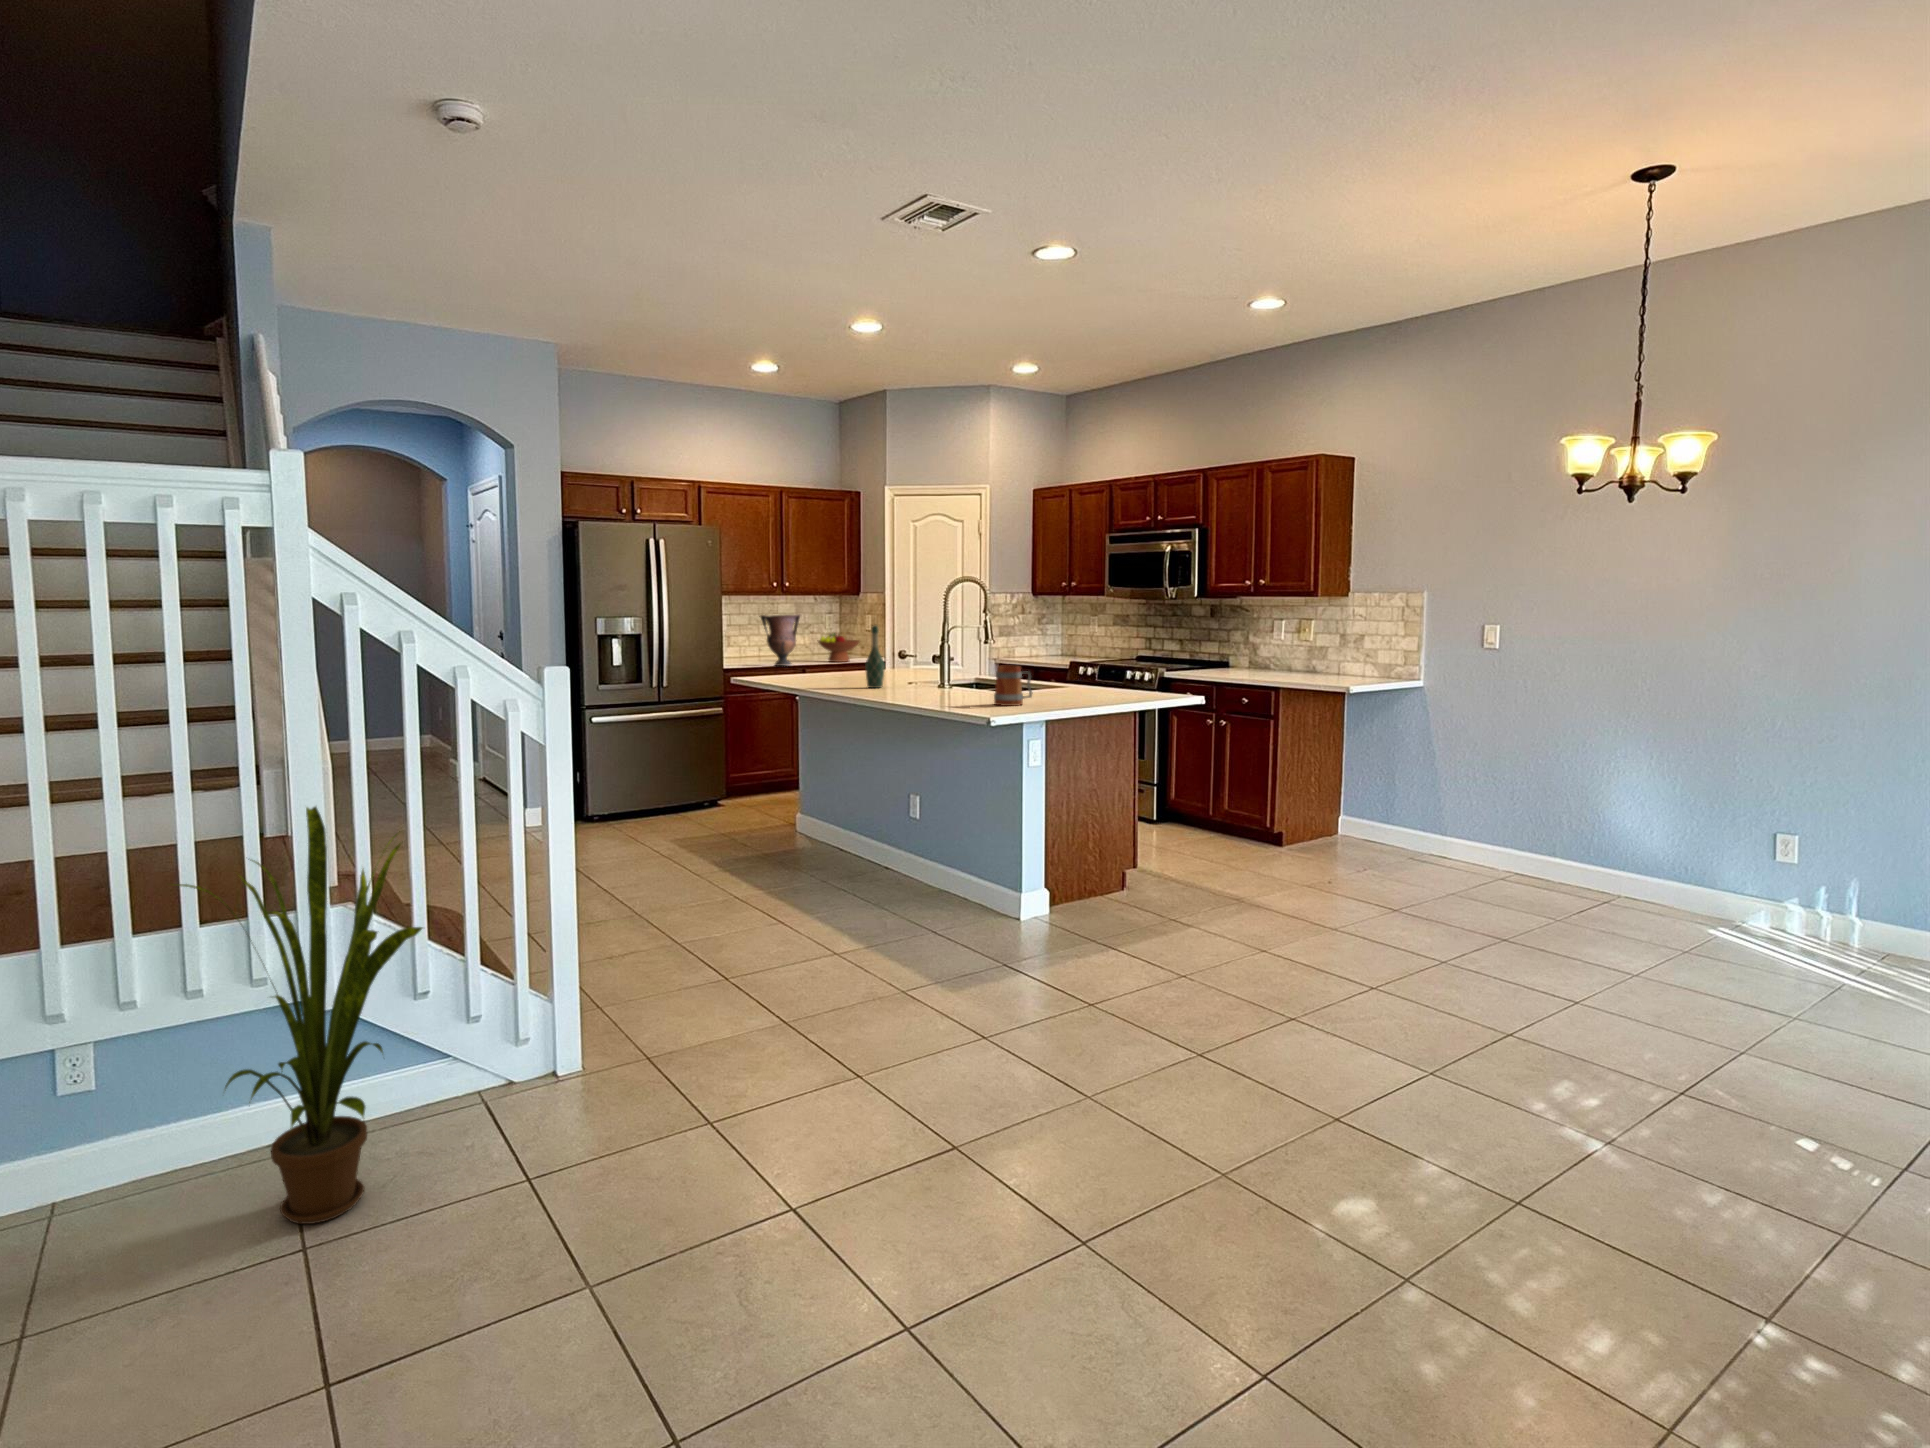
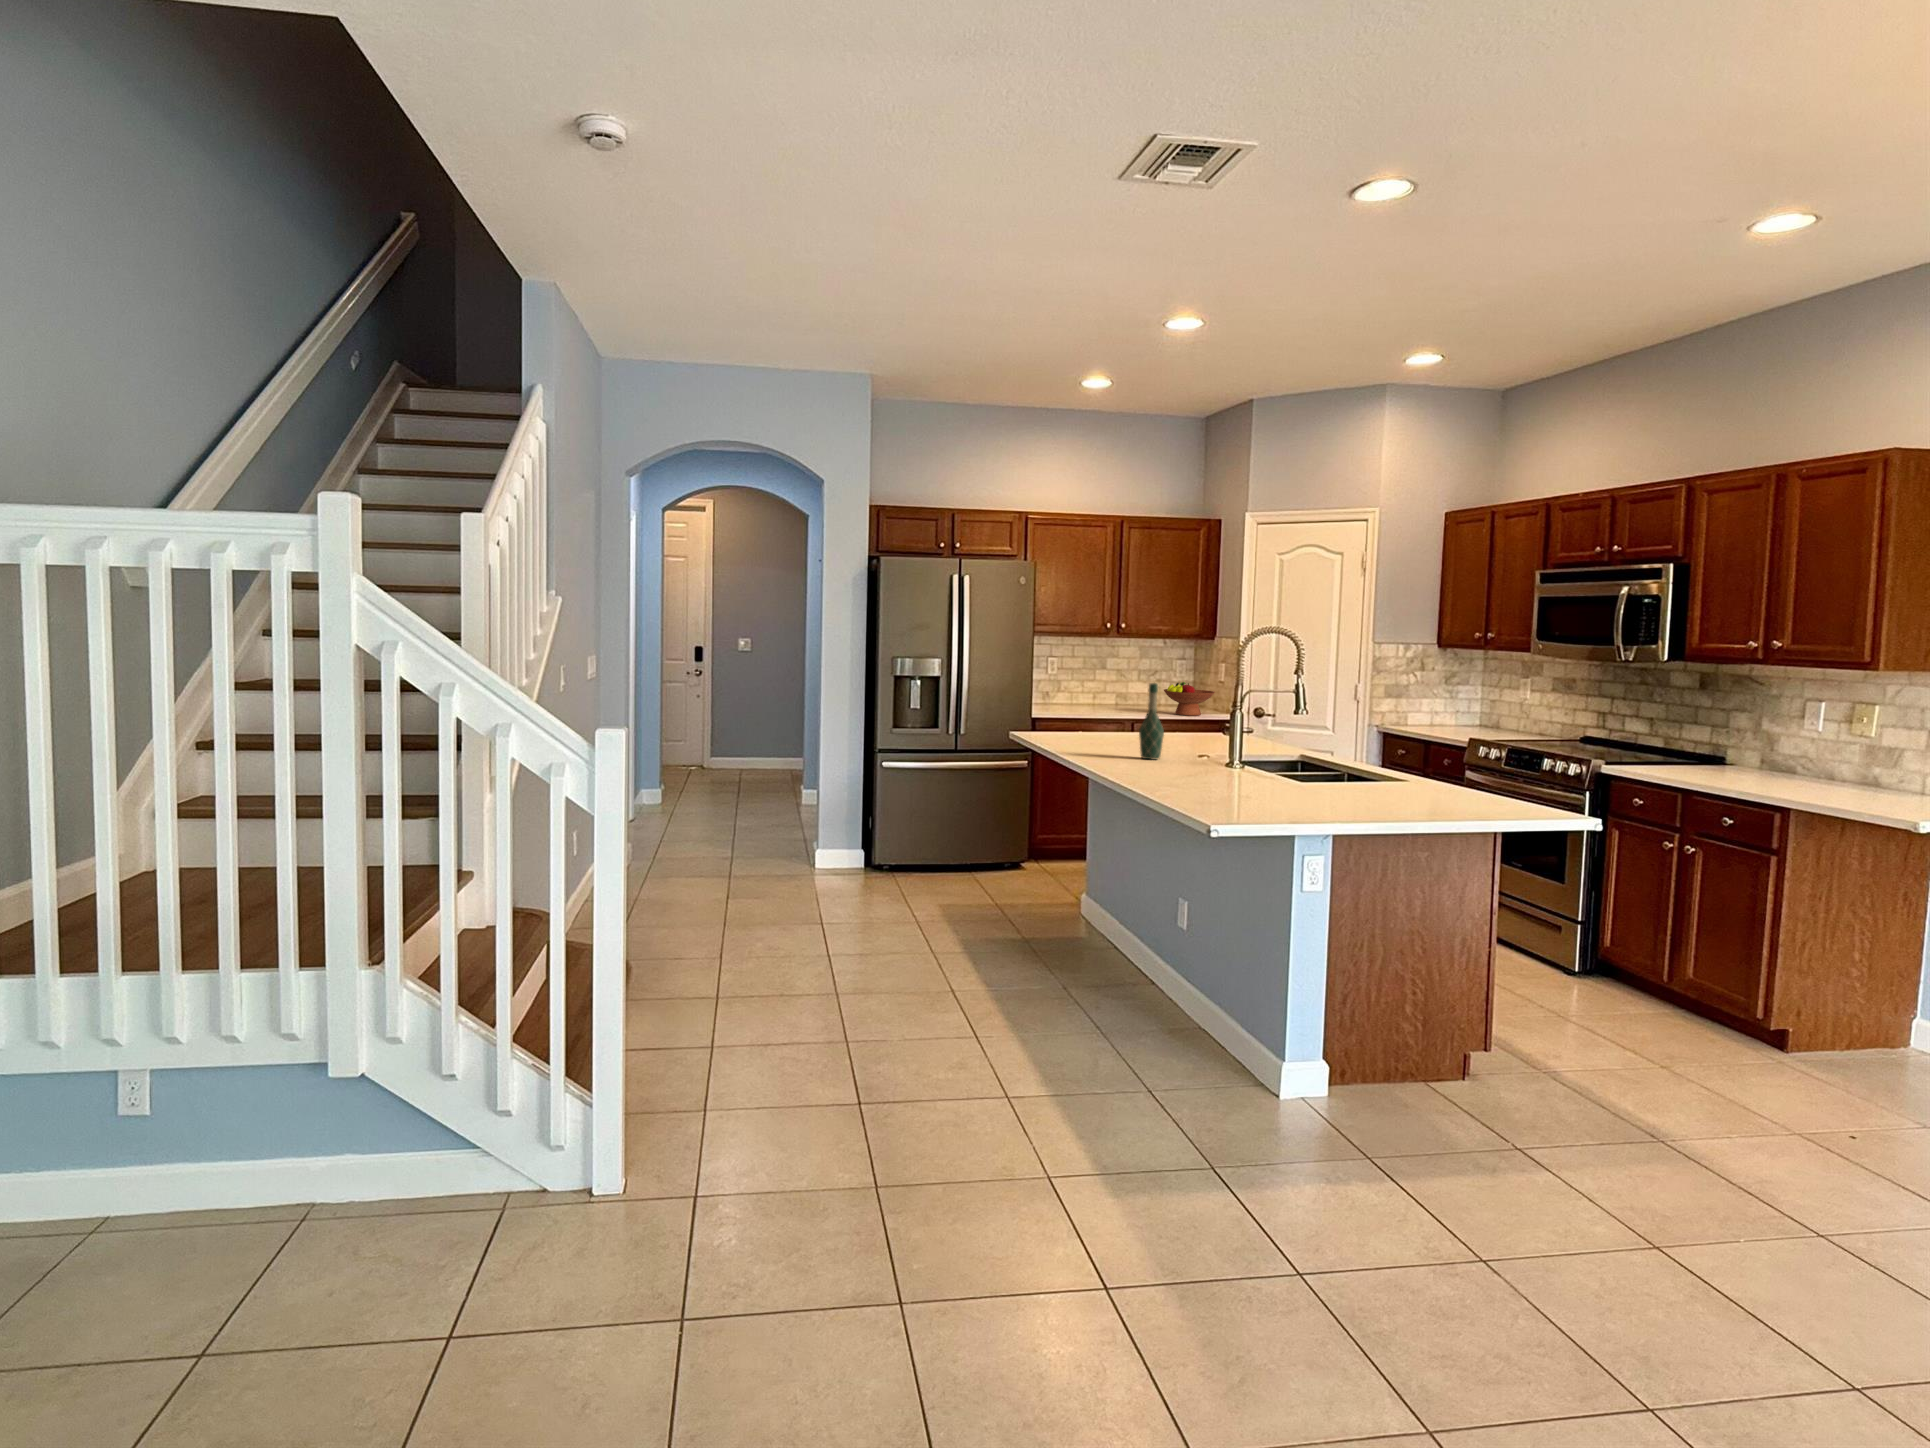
vase: present [759,614,800,666] -> none [1088,659,1138,717]
mug: present [994,666,1032,706] -> none [1248,752,1304,808]
house plant: present [175,807,422,1224] -> none [123,850,394,1330]

